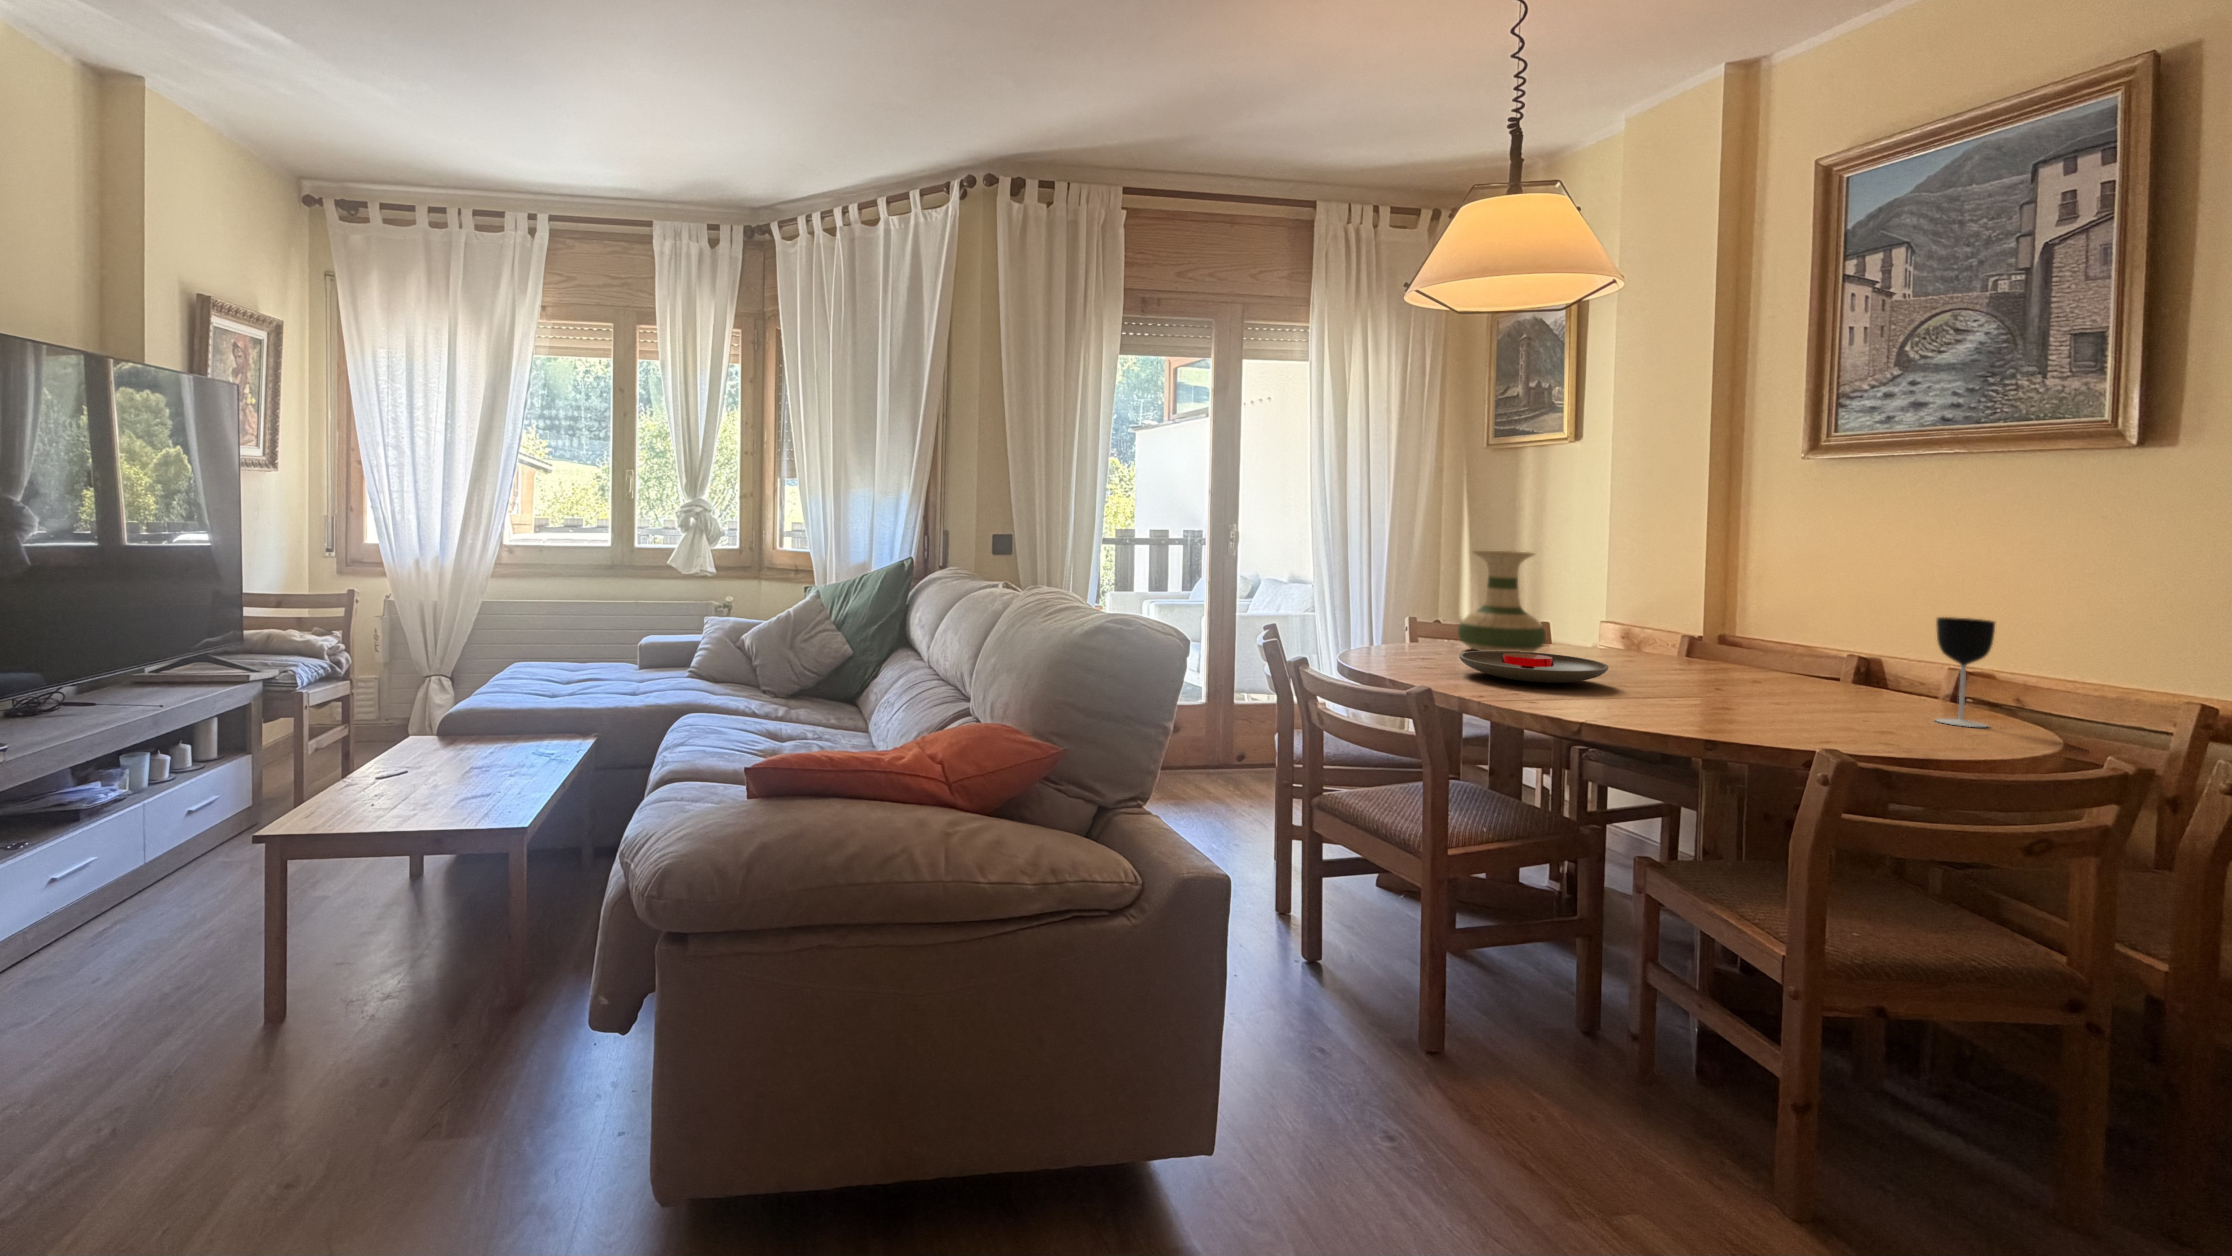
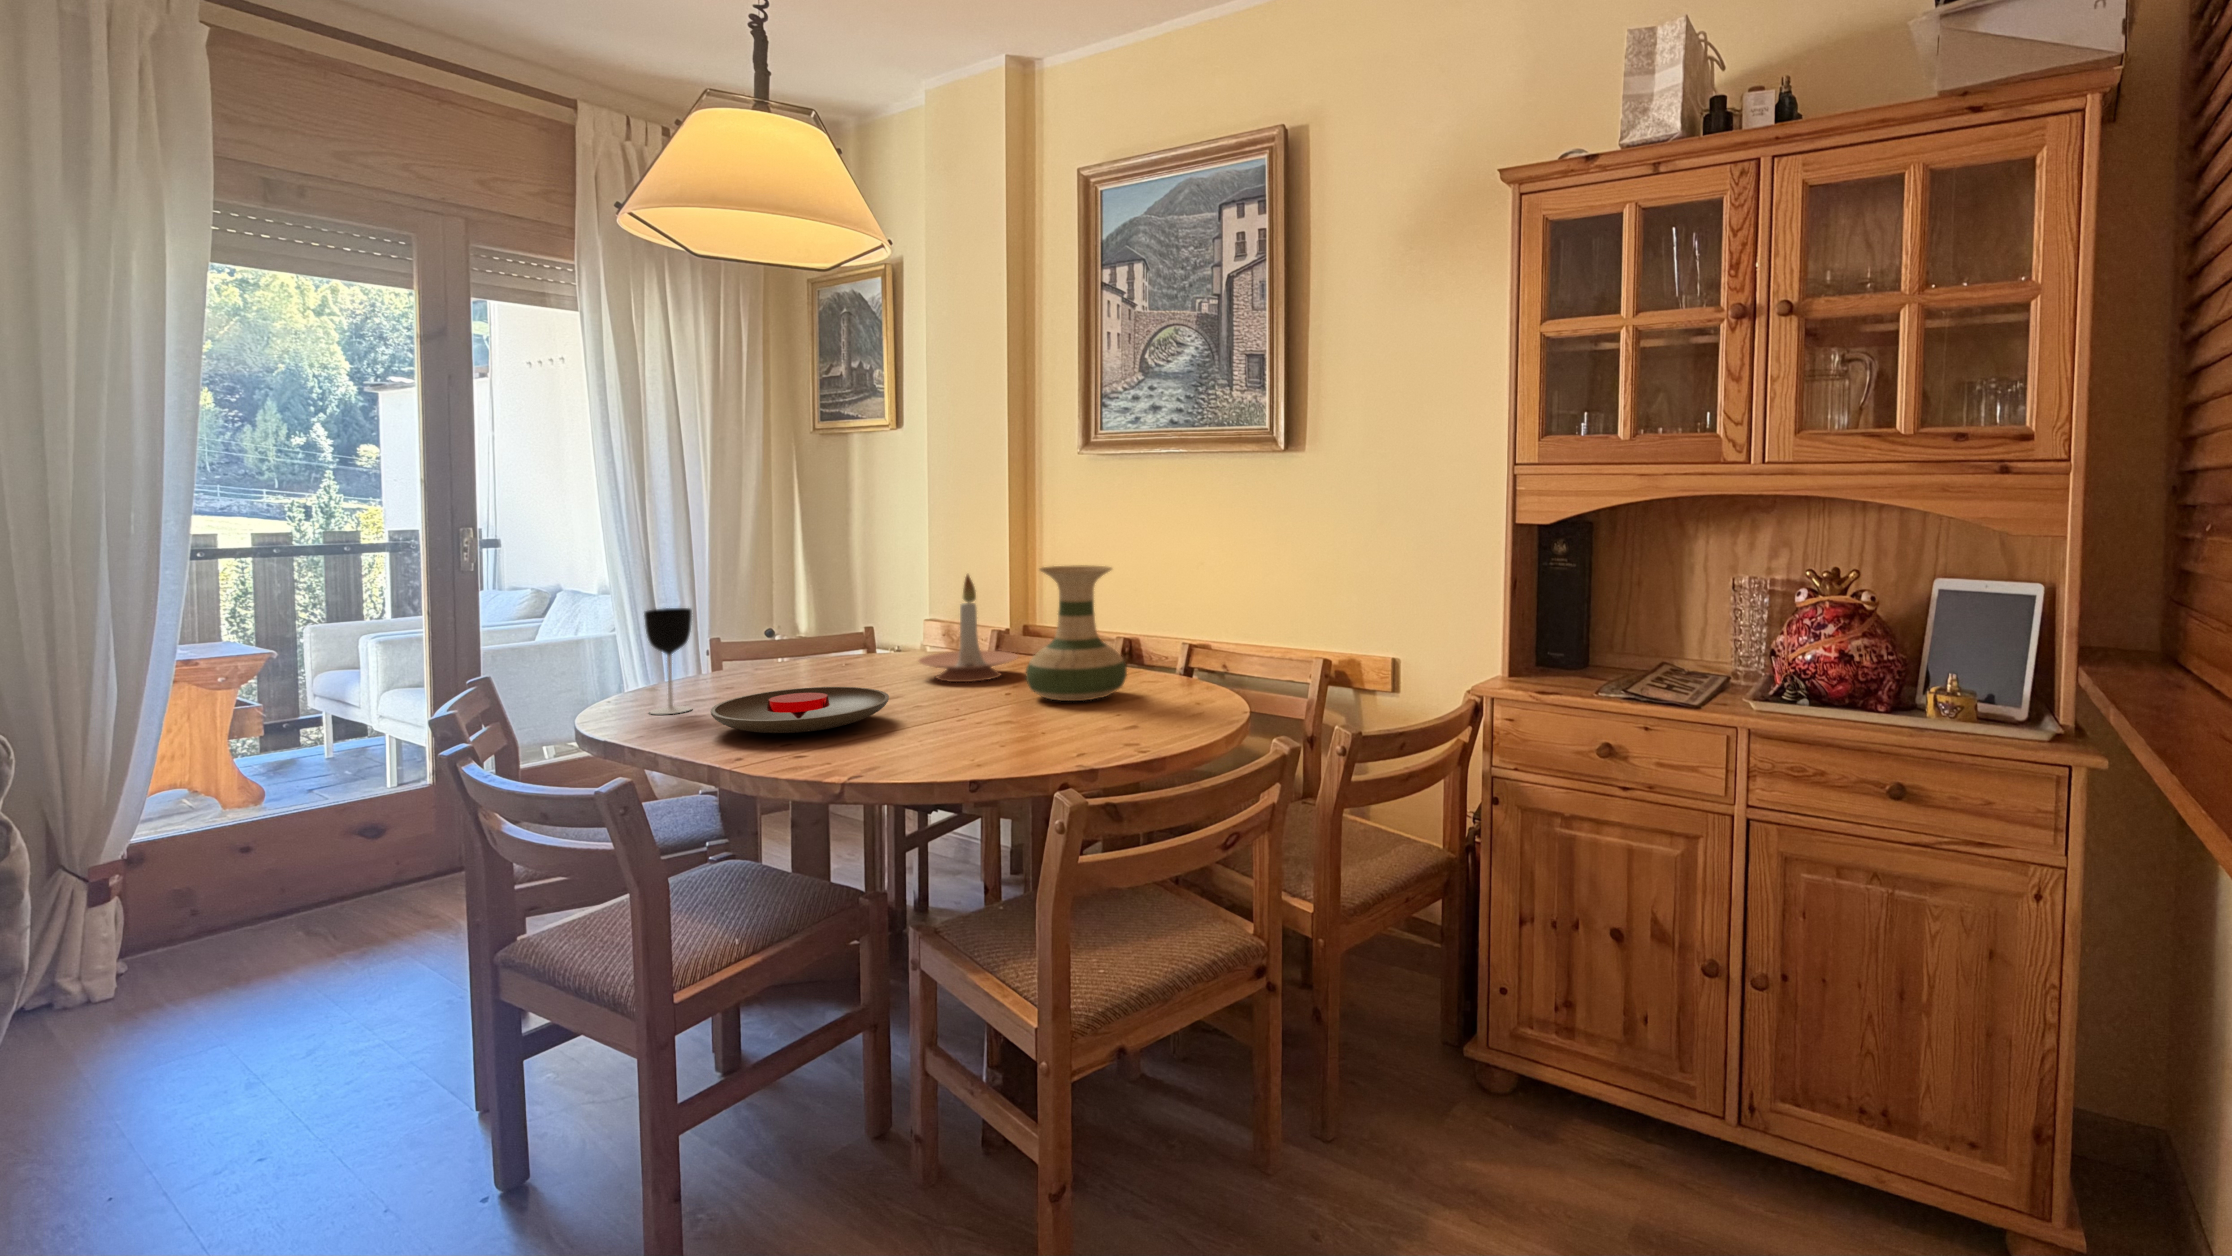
vase: present [1458,551,1546,652] -> present [1026,565,1127,701]
candle holder: none [1618,571,1728,672] -> present [919,575,1018,682]
wine glass: present [1936,617,1995,727] -> present [644,608,692,714]

